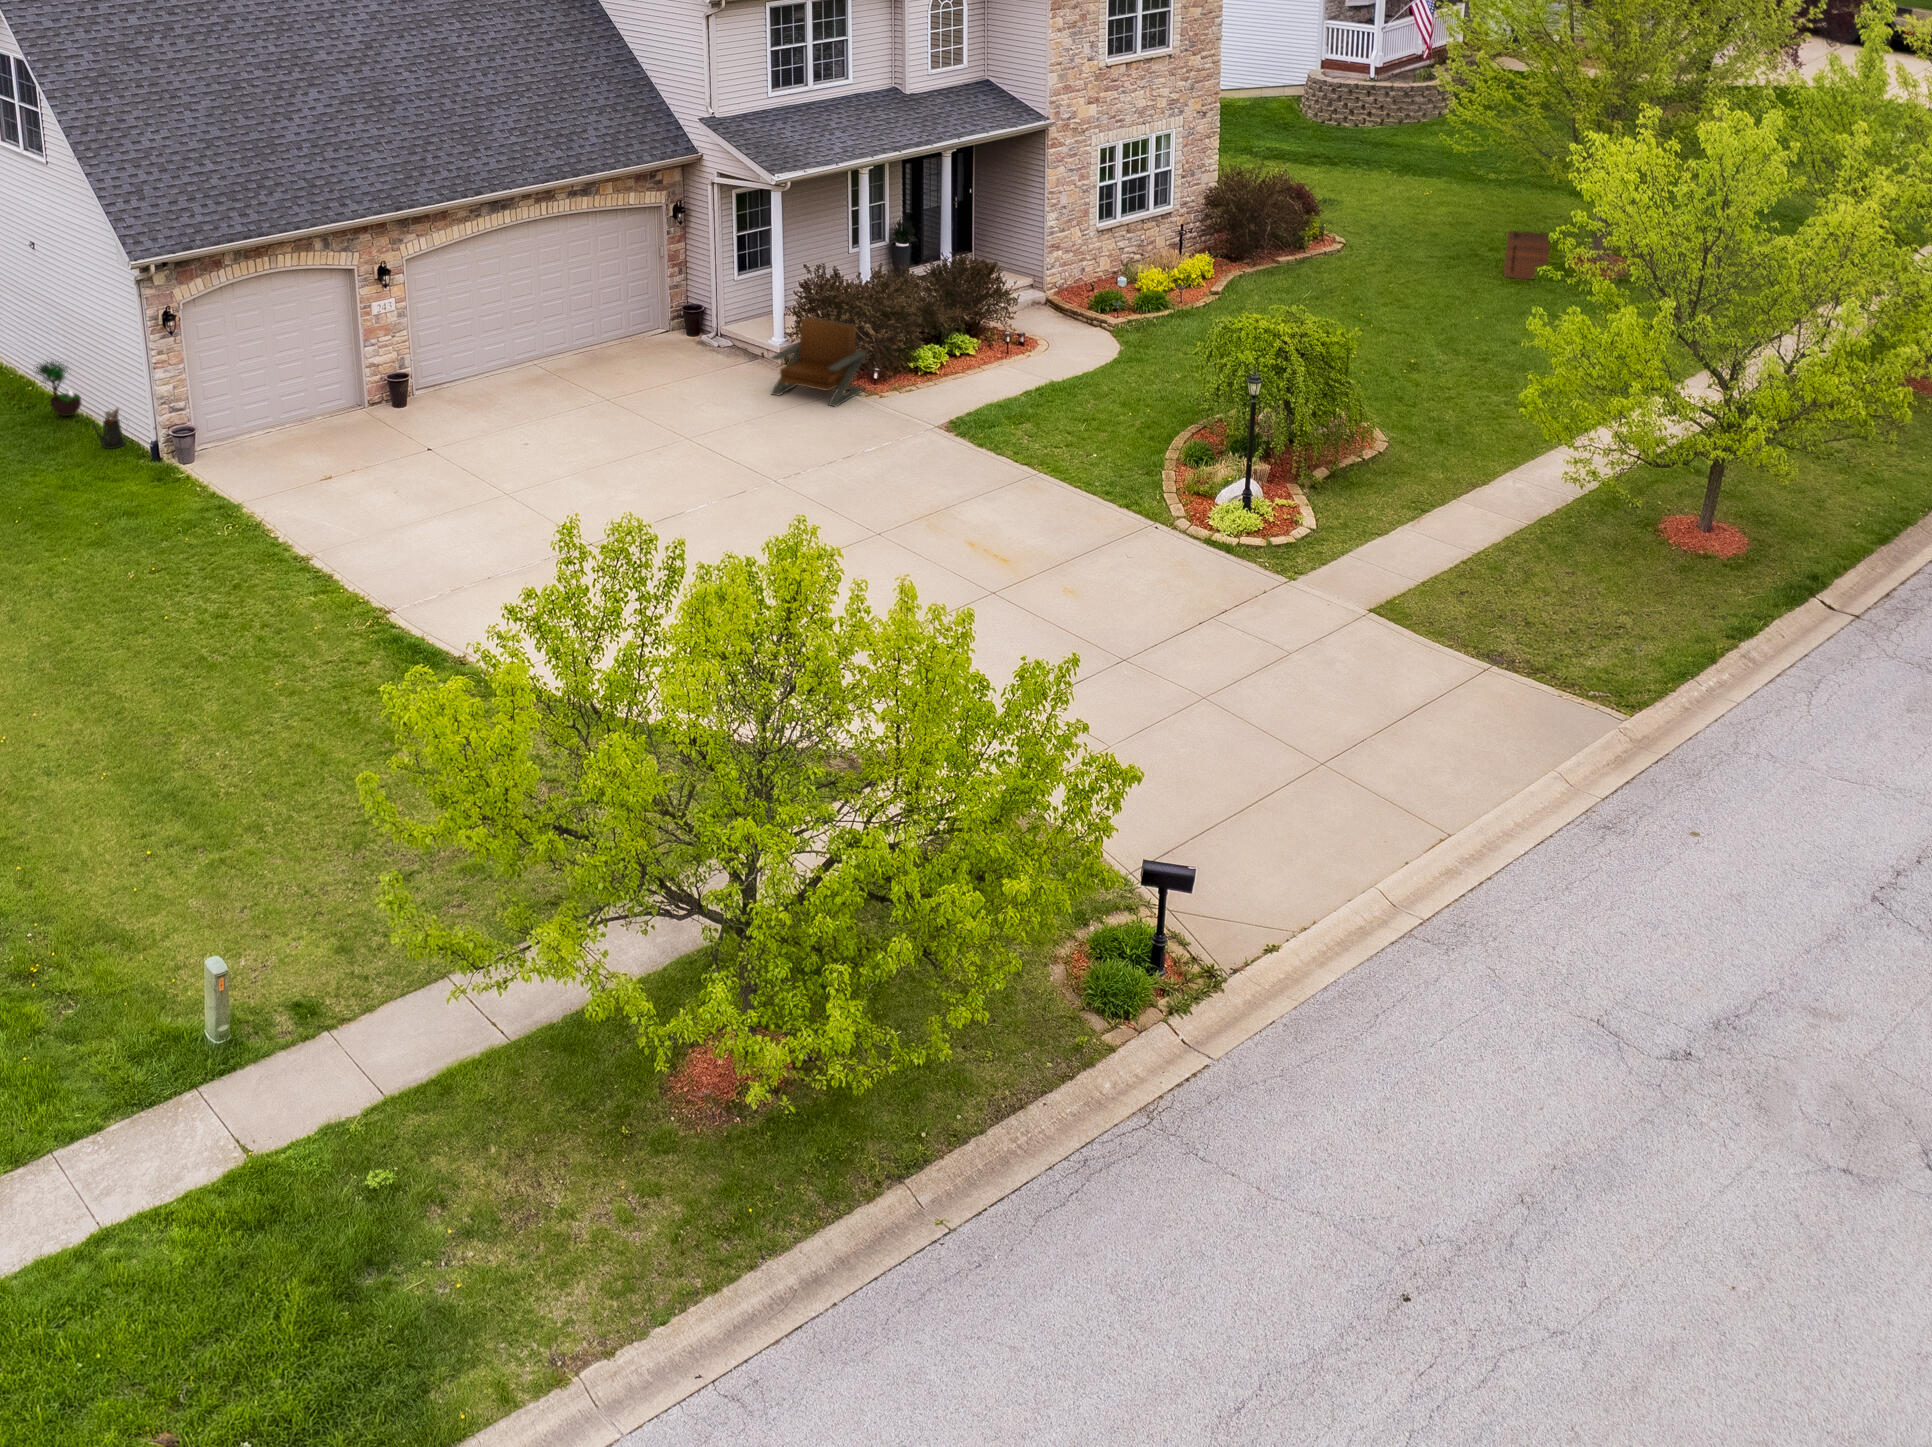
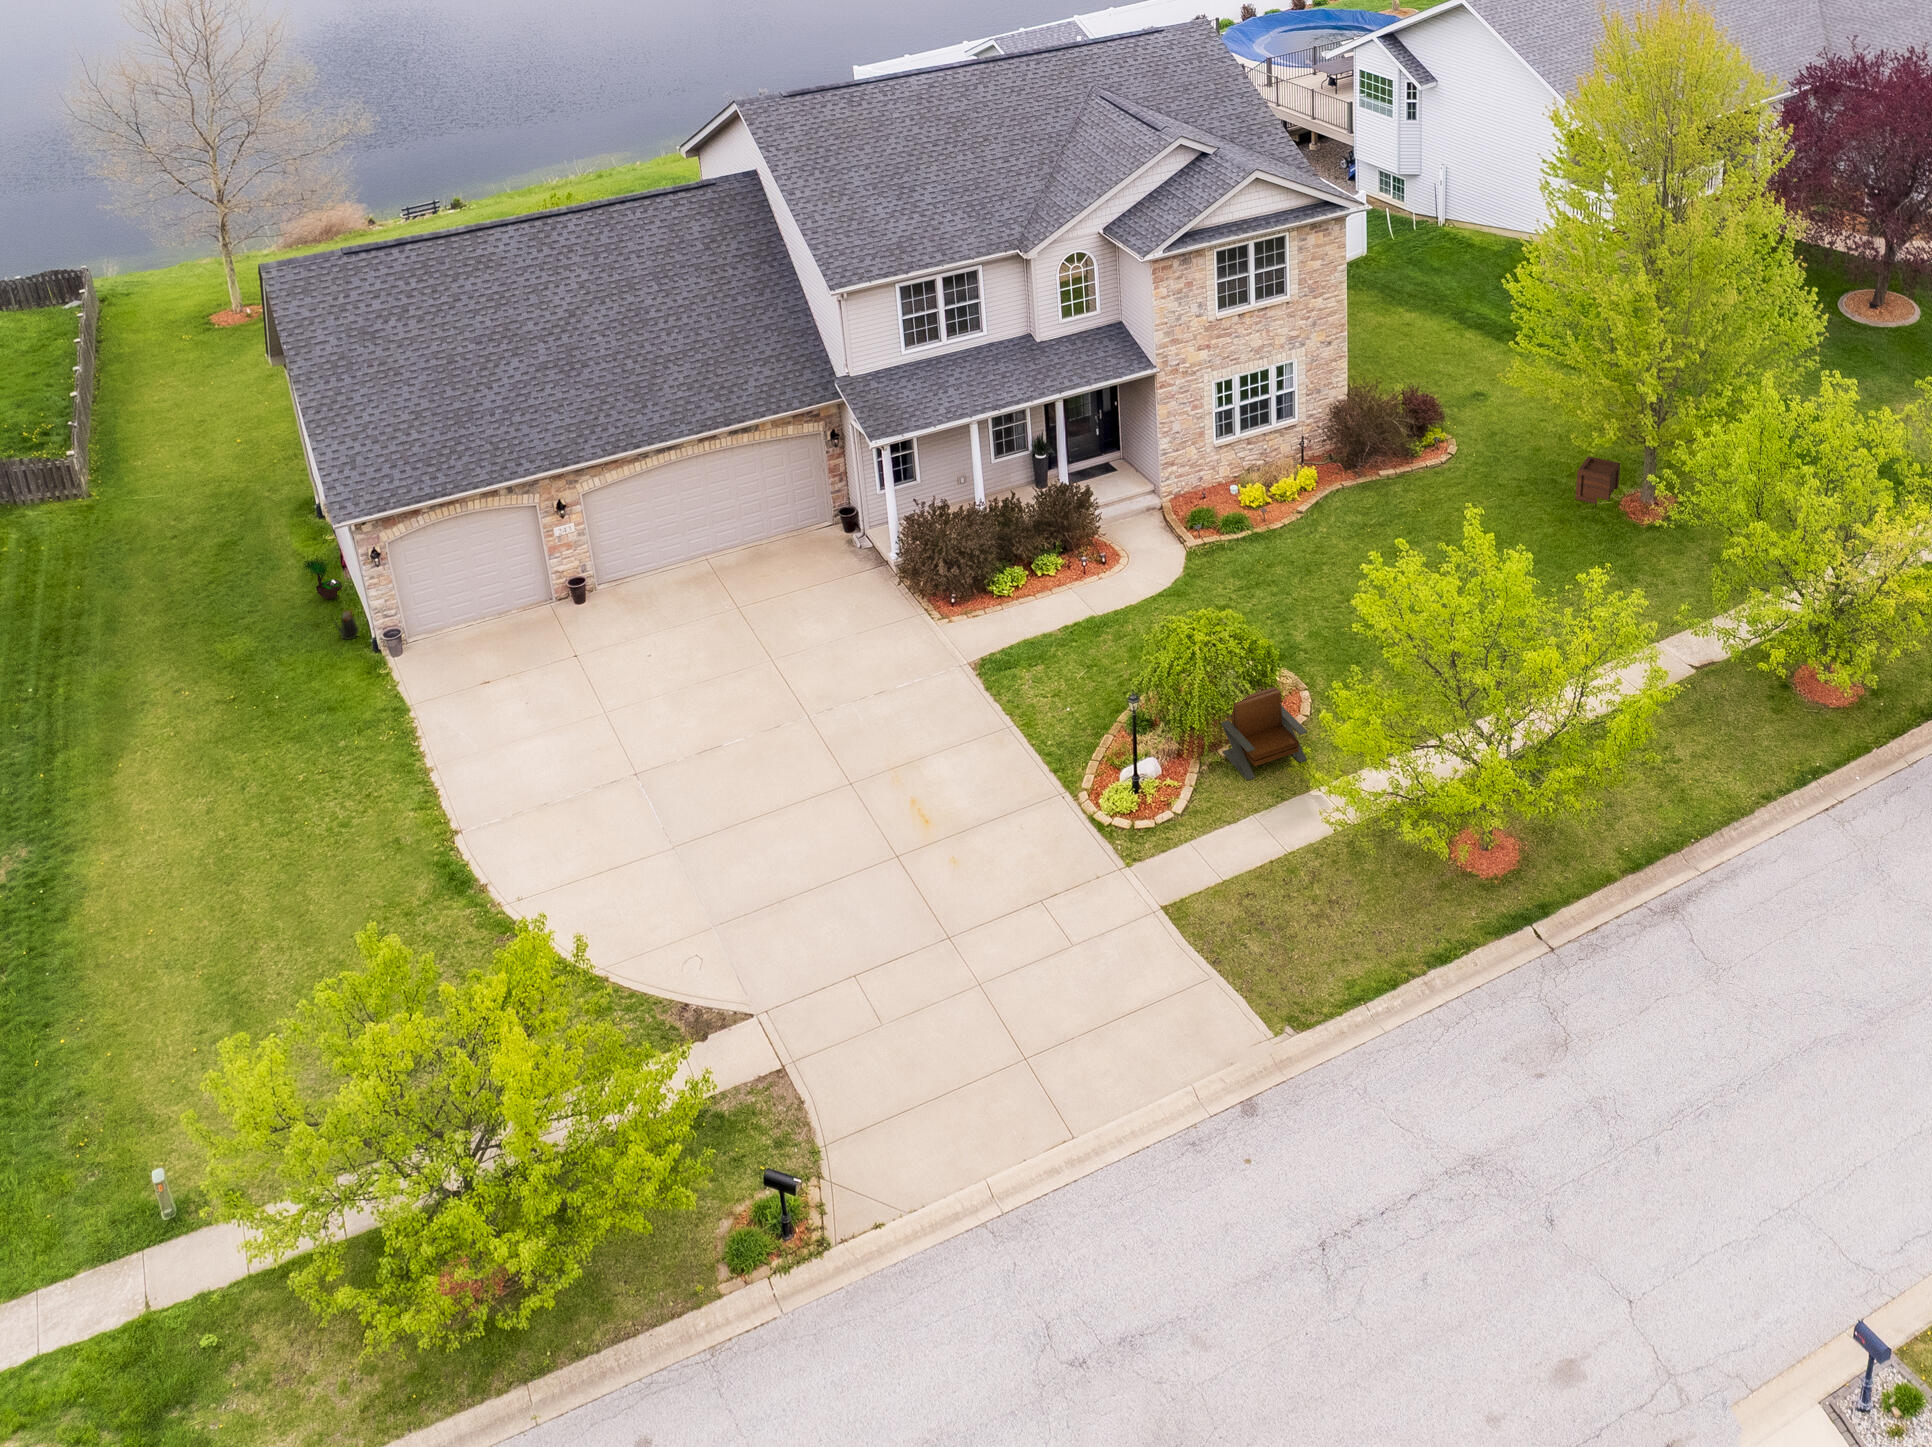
lounge chair: present [771,317,866,407] -> present [1221,687,1307,780]

